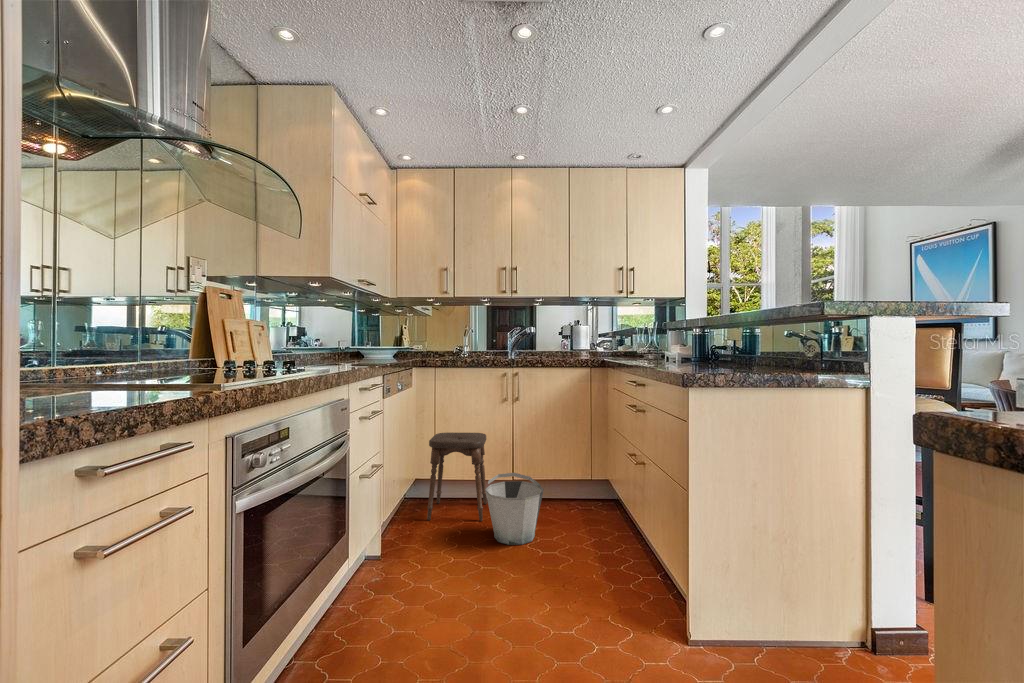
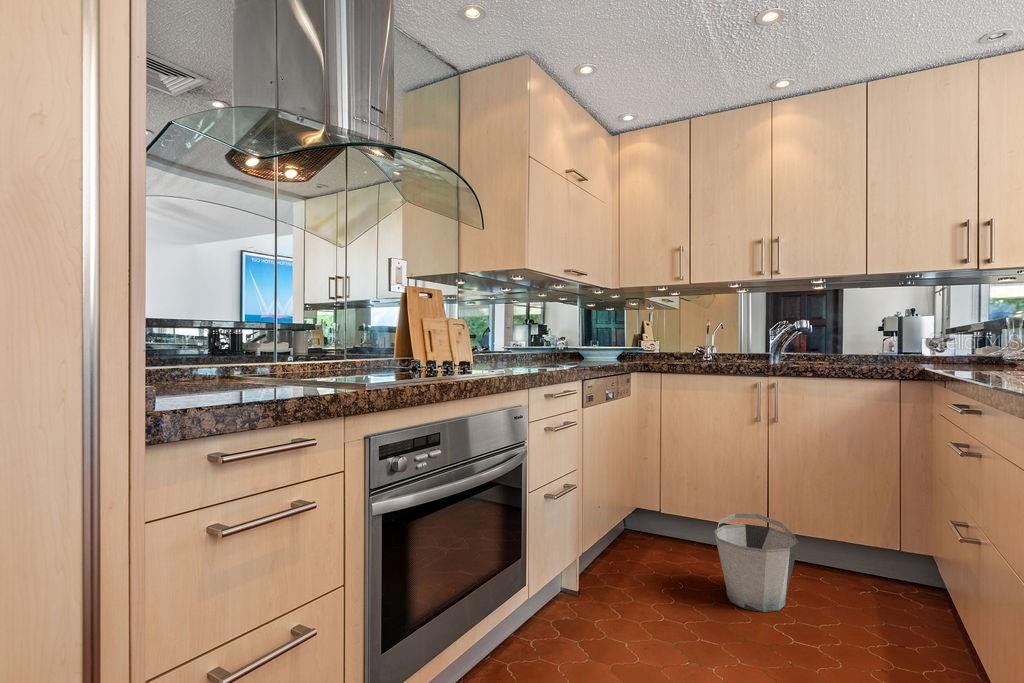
stool: present [427,432,487,521] -> none [647,453,730,571]

